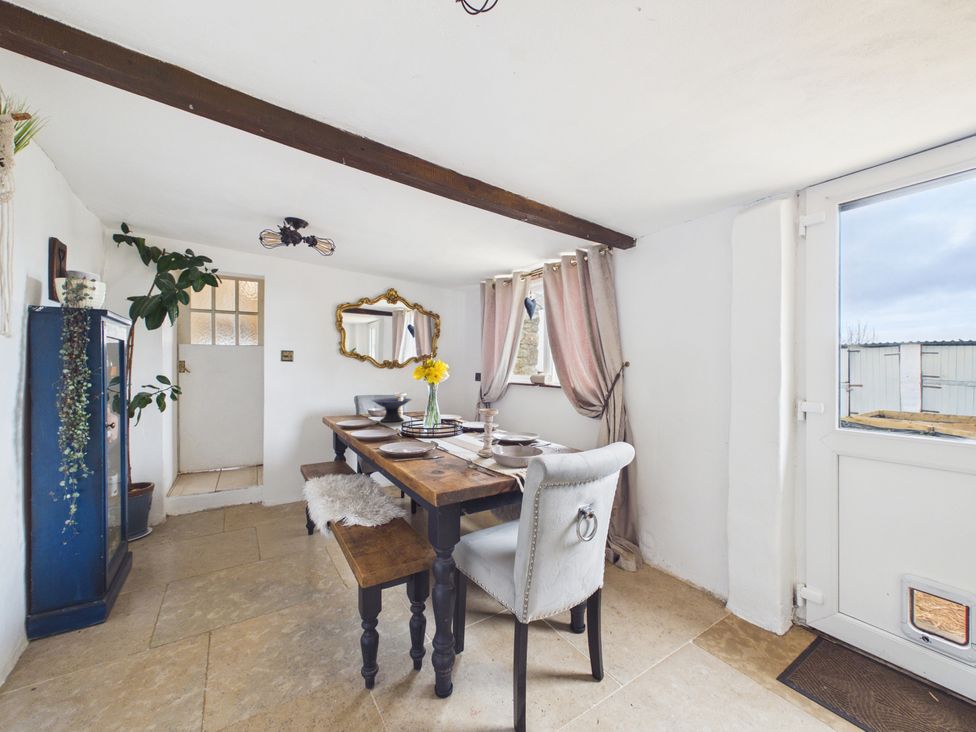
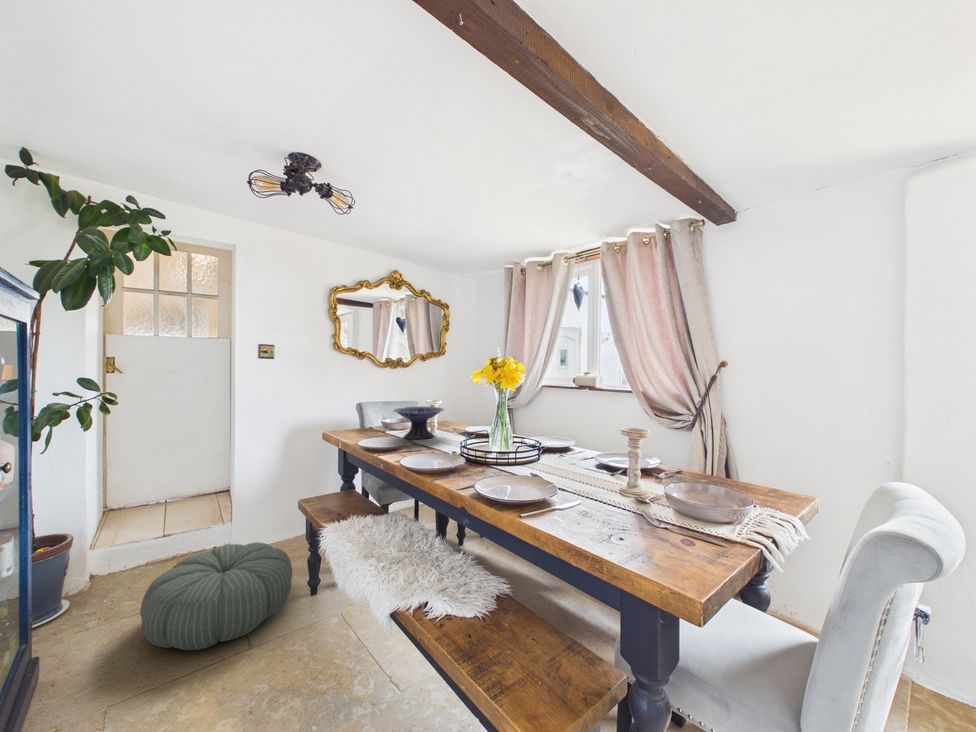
pouf: none [193,495,296,558] -> present [140,542,292,650]

